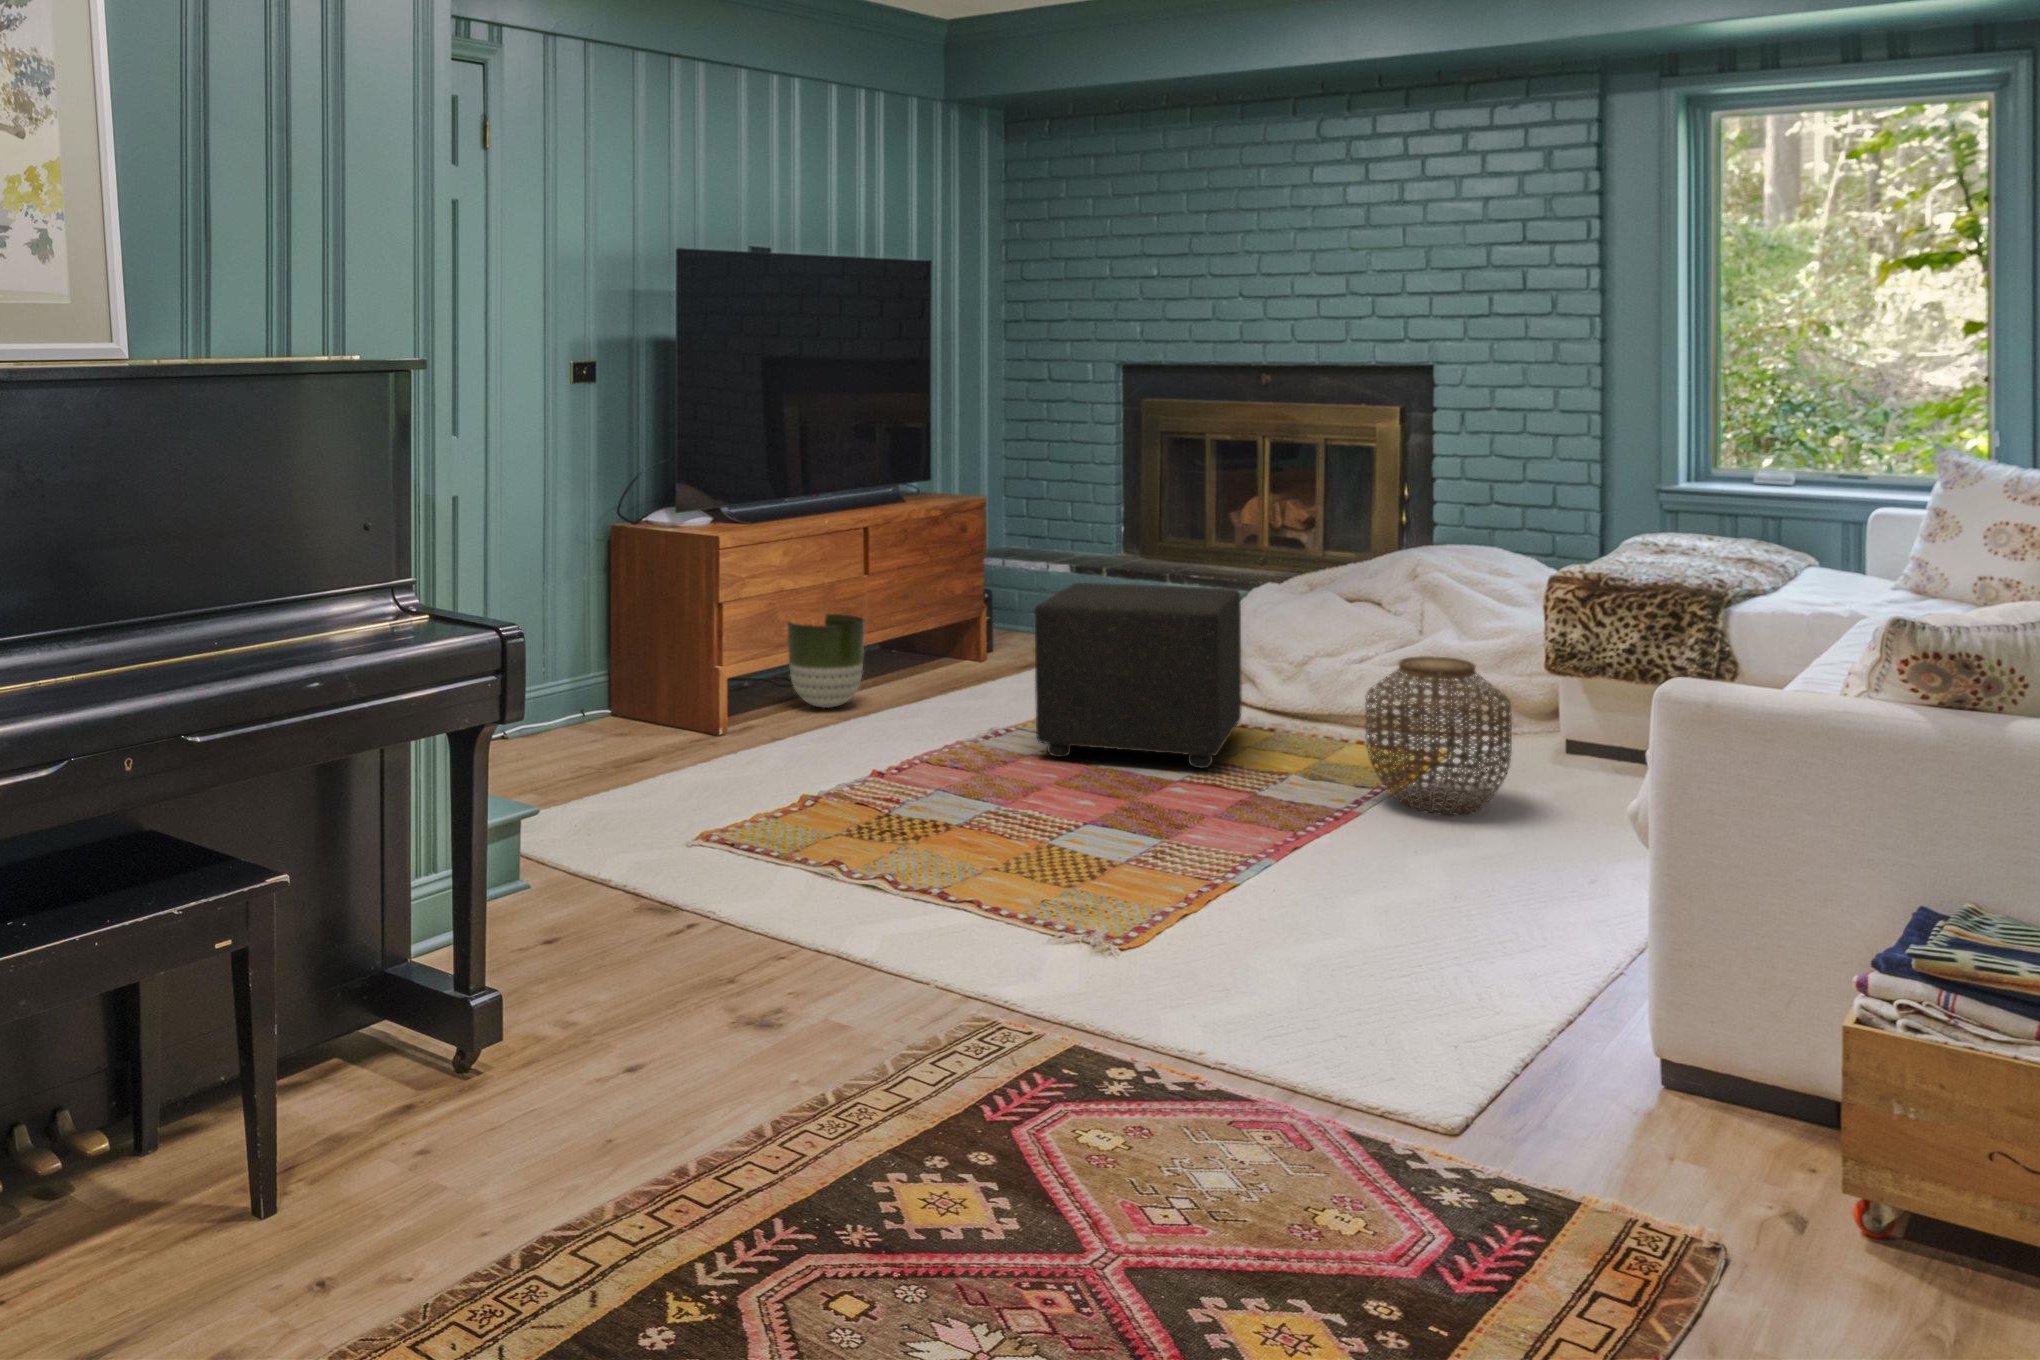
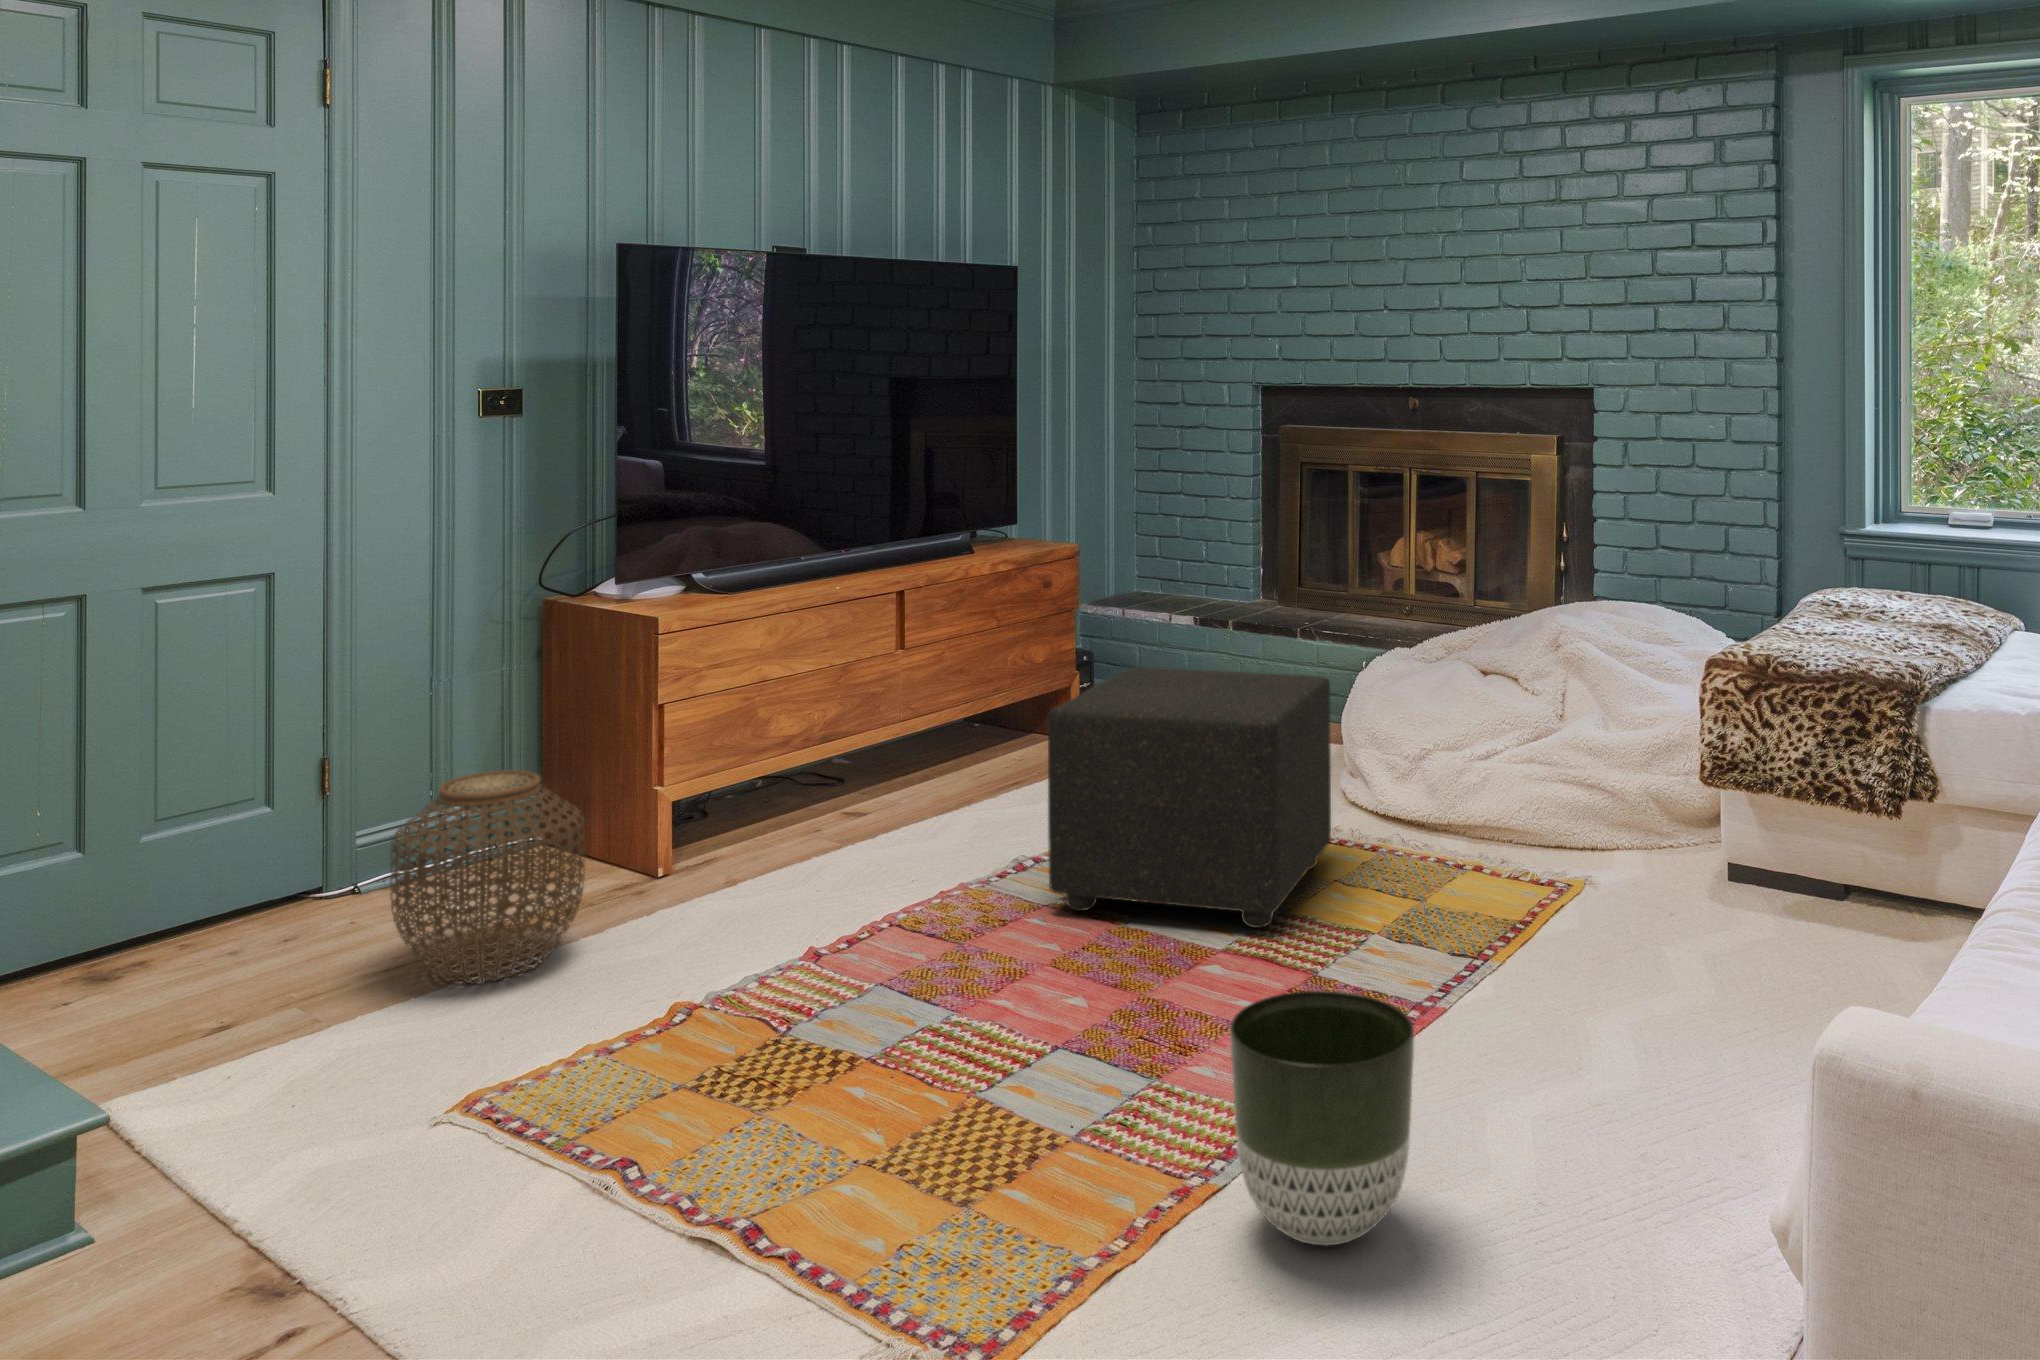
planter: present [787,614,865,708] -> present [1230,991,1414,1246]
woven basket: present [1365,656,1512,814] -> present [390,770,585,983]

